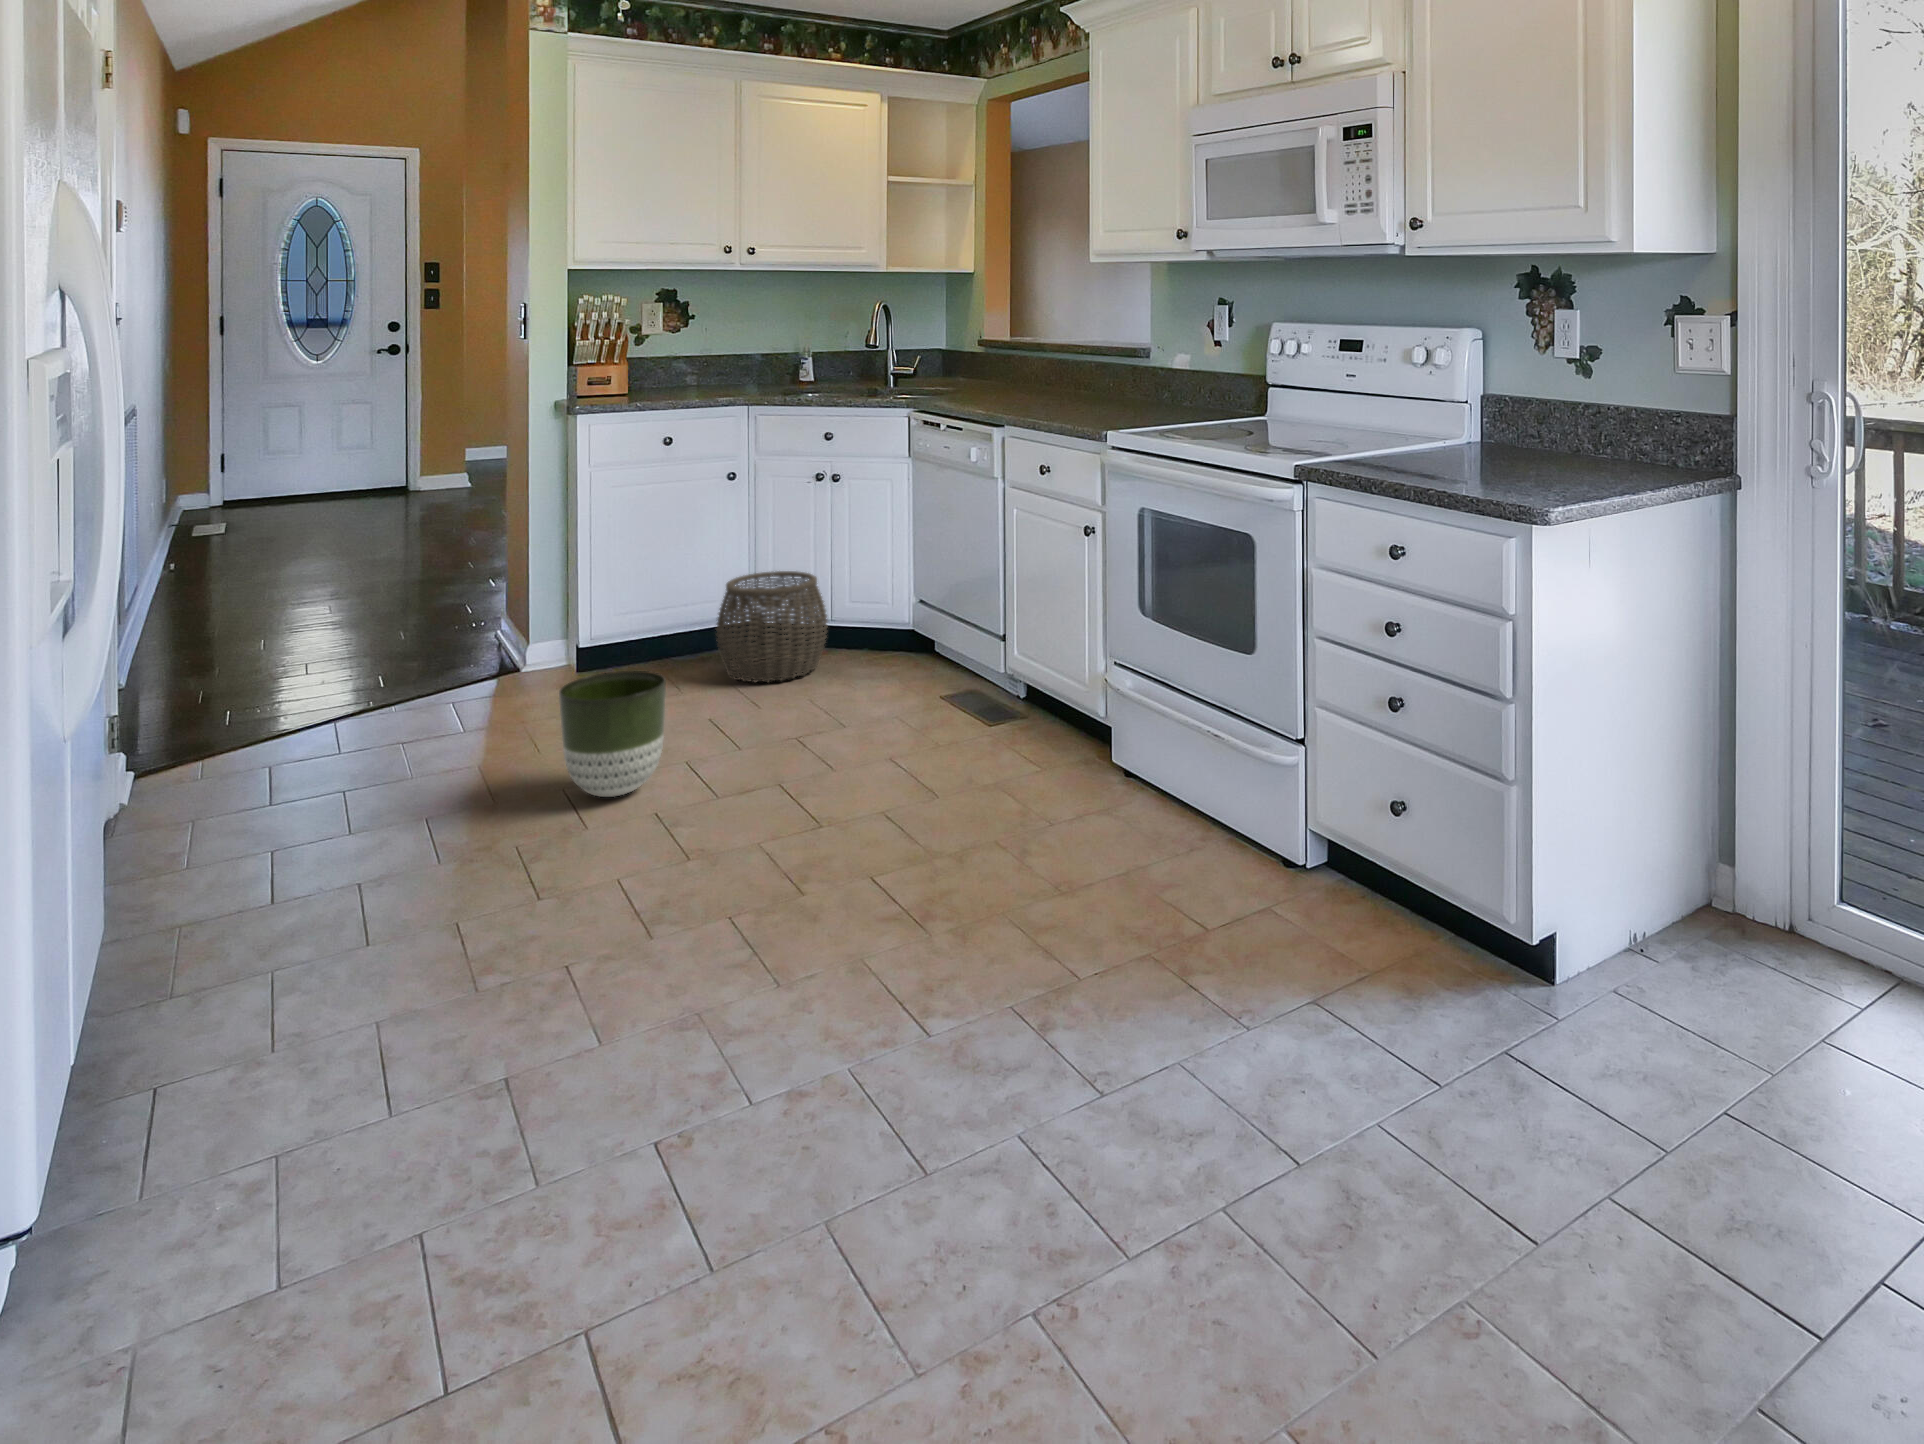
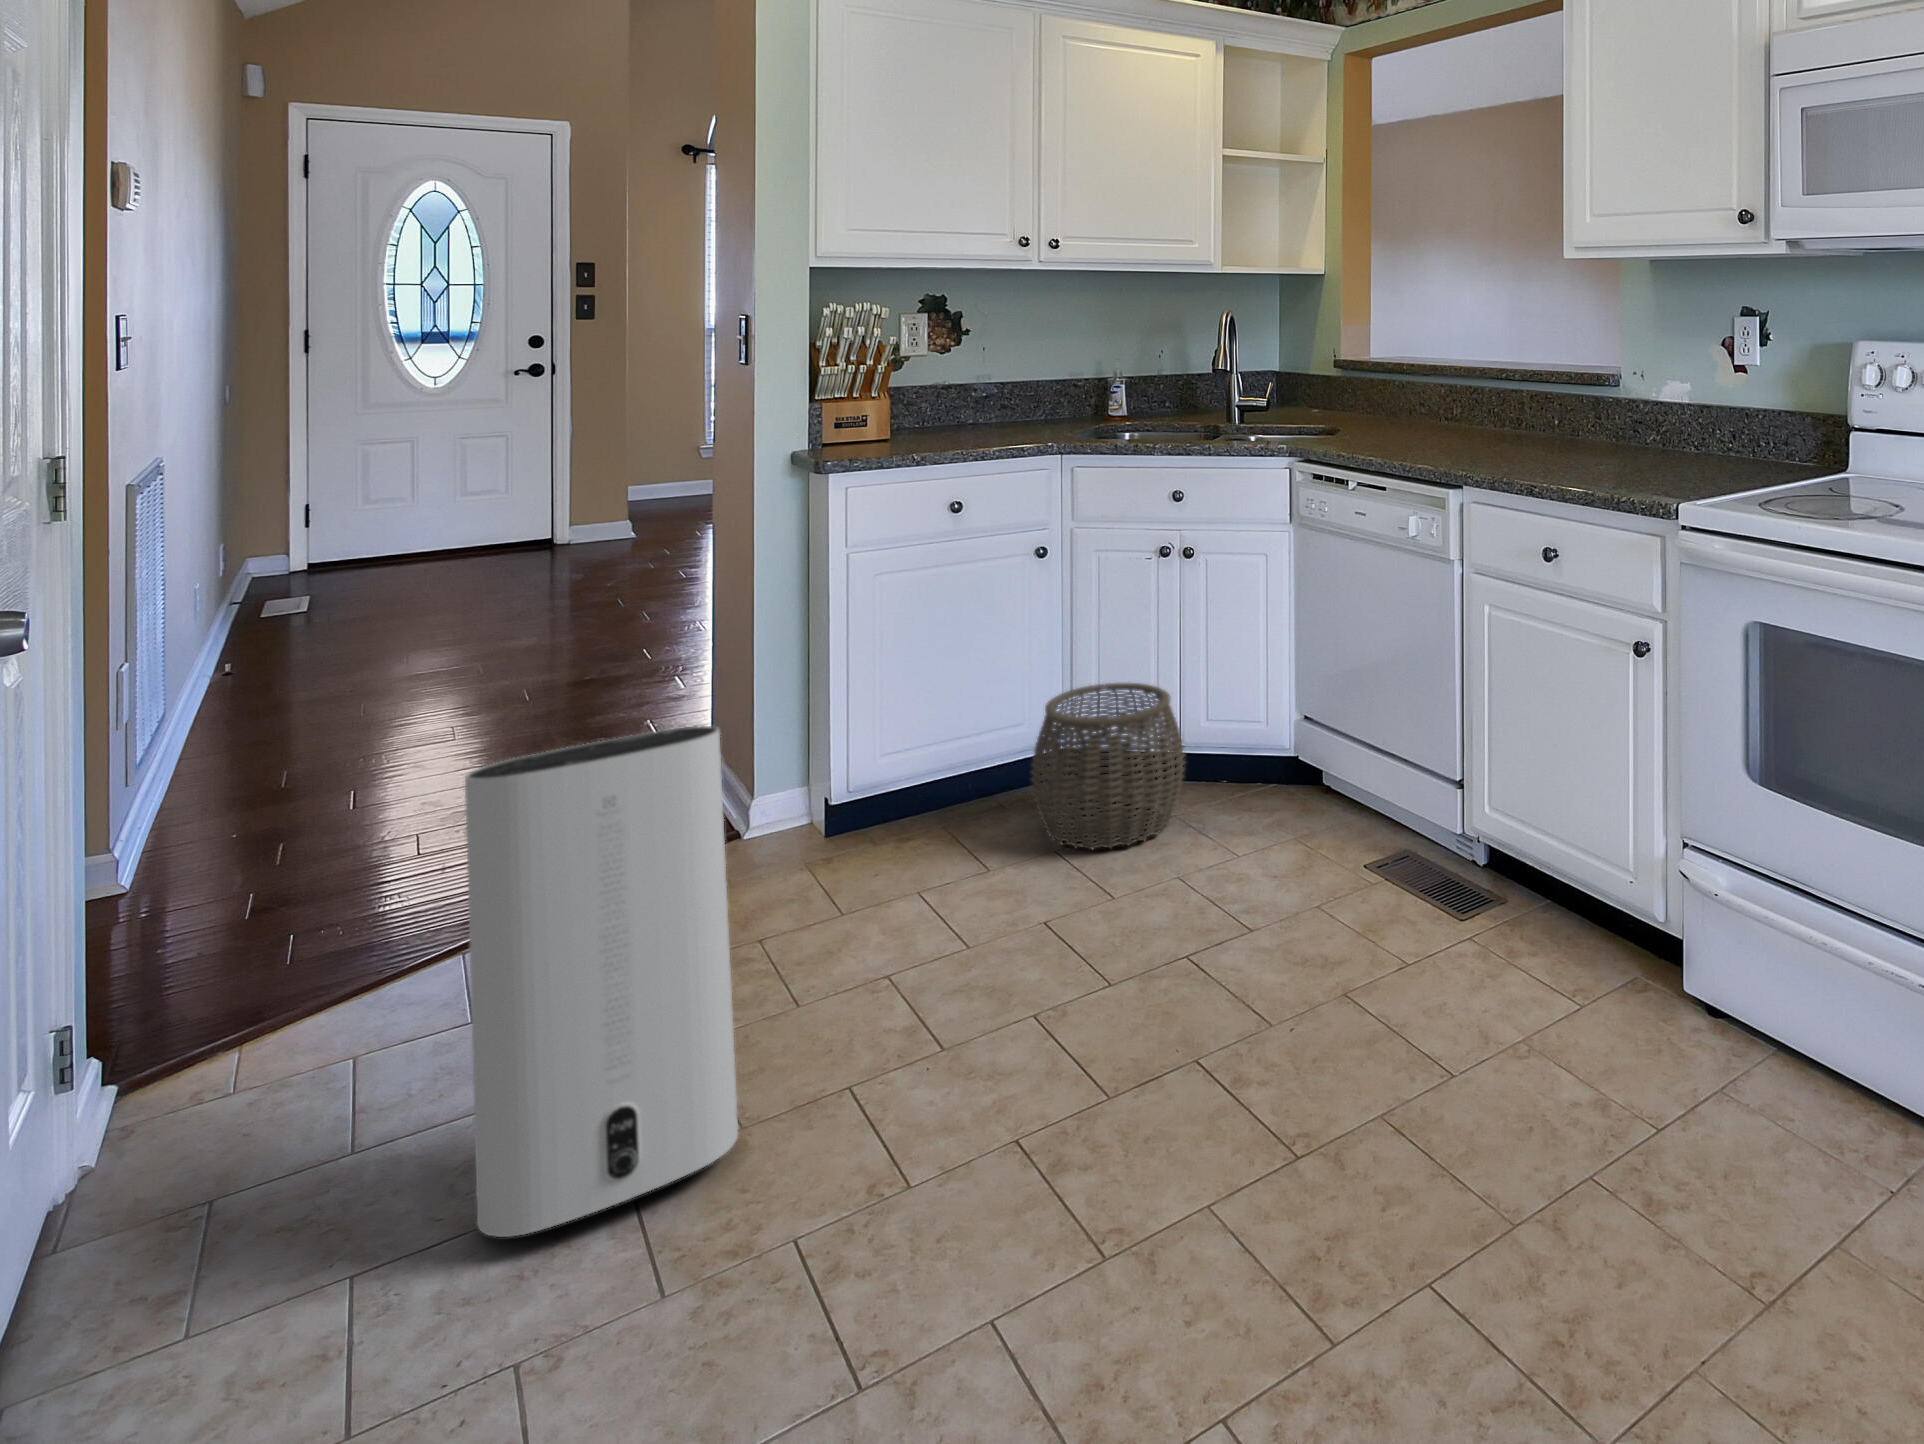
air purifier: none [329,557,488,834] -> present [465,726,738,1237]
planter: present [559,671,666,797] -> none [854,888,1021,1109]

